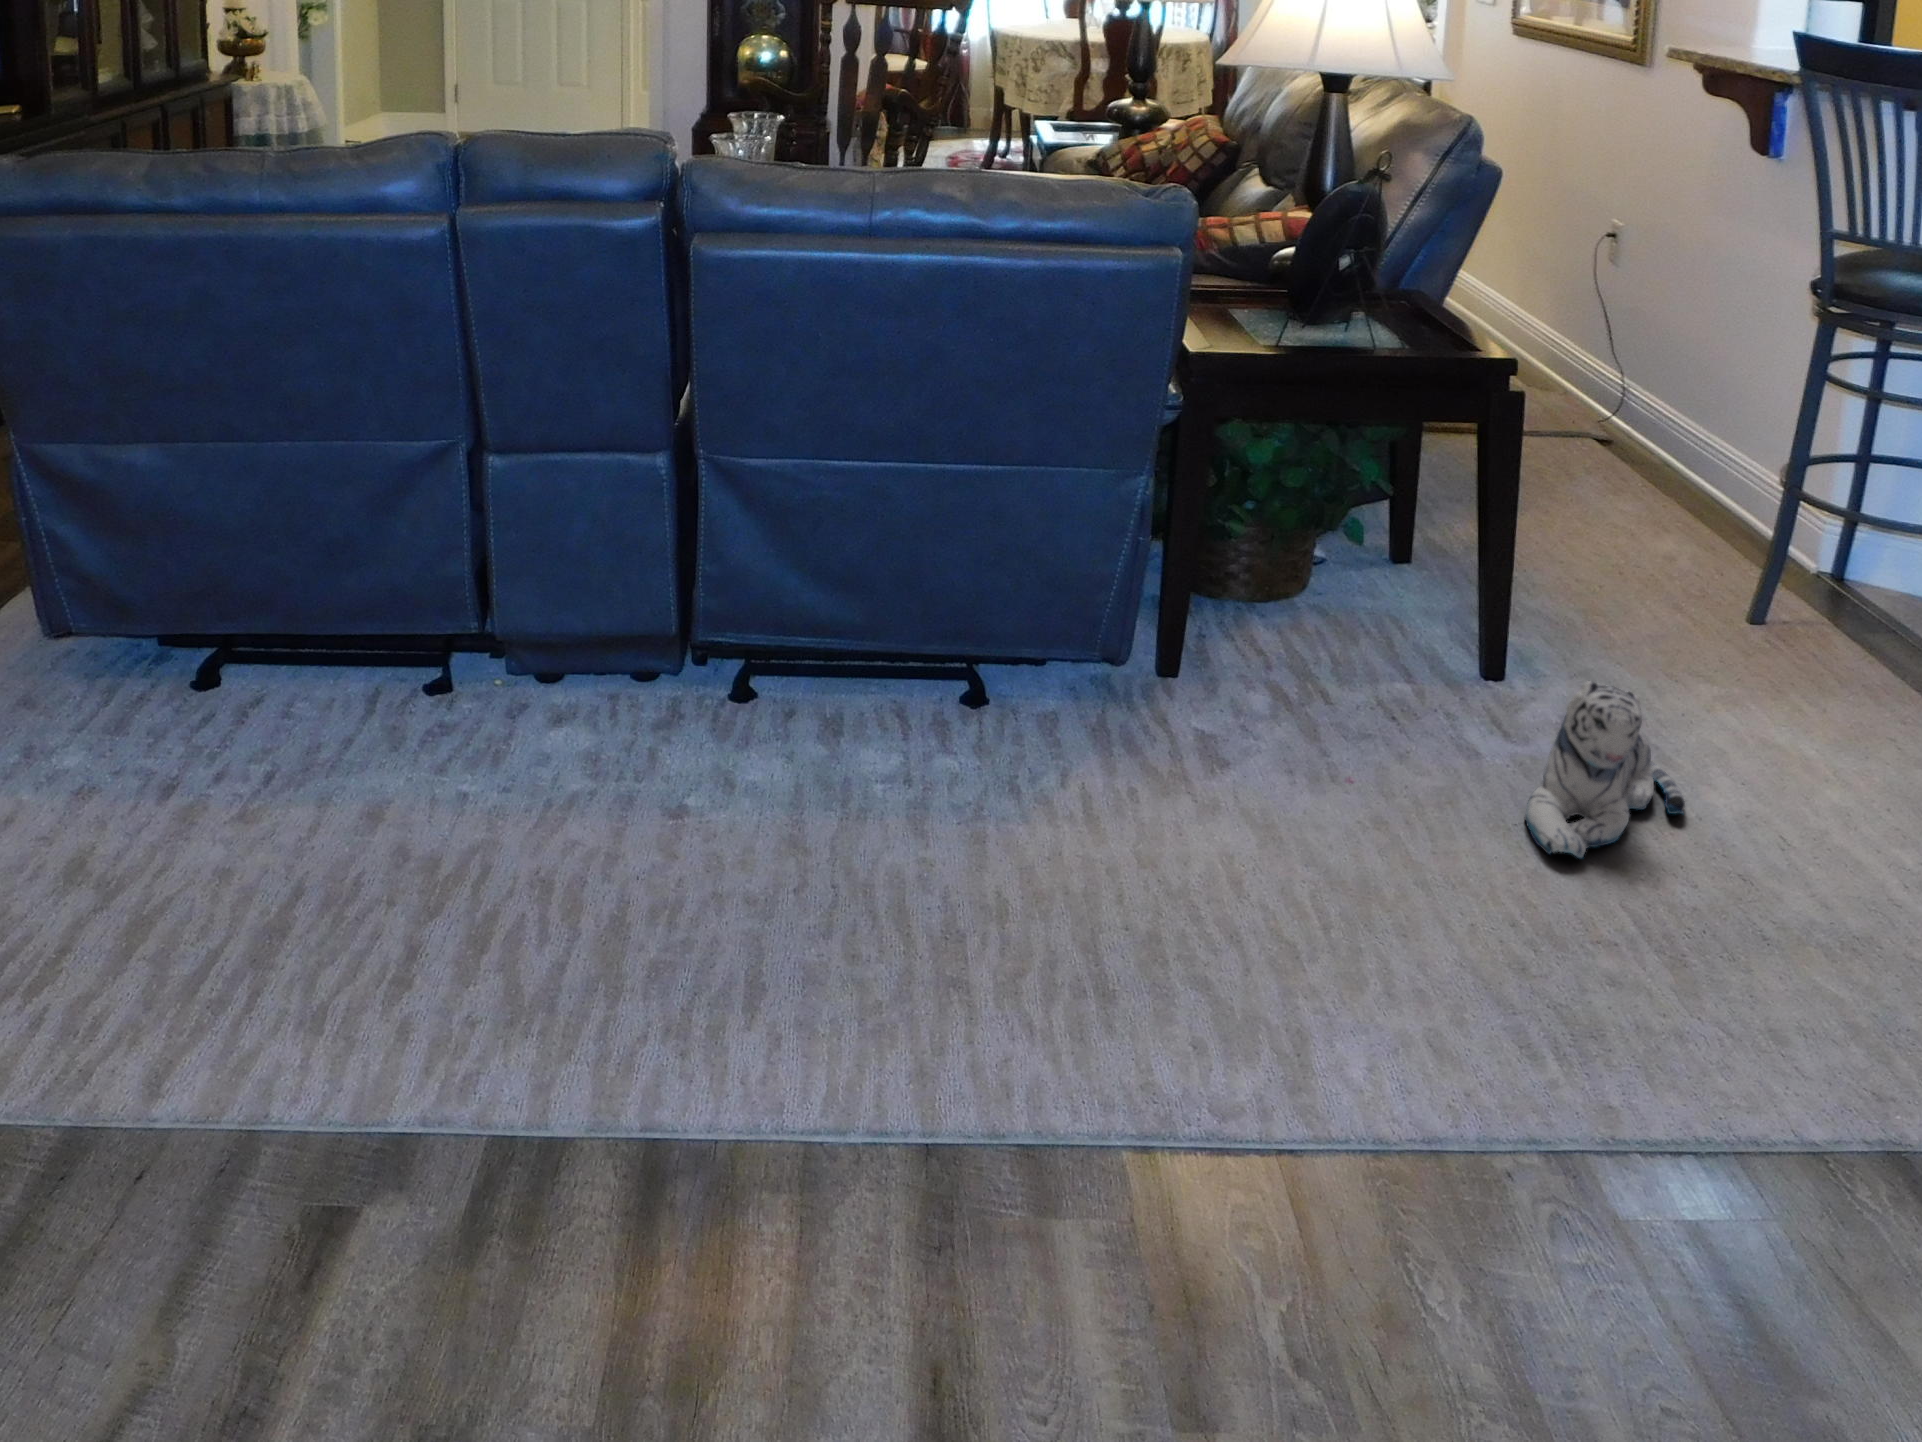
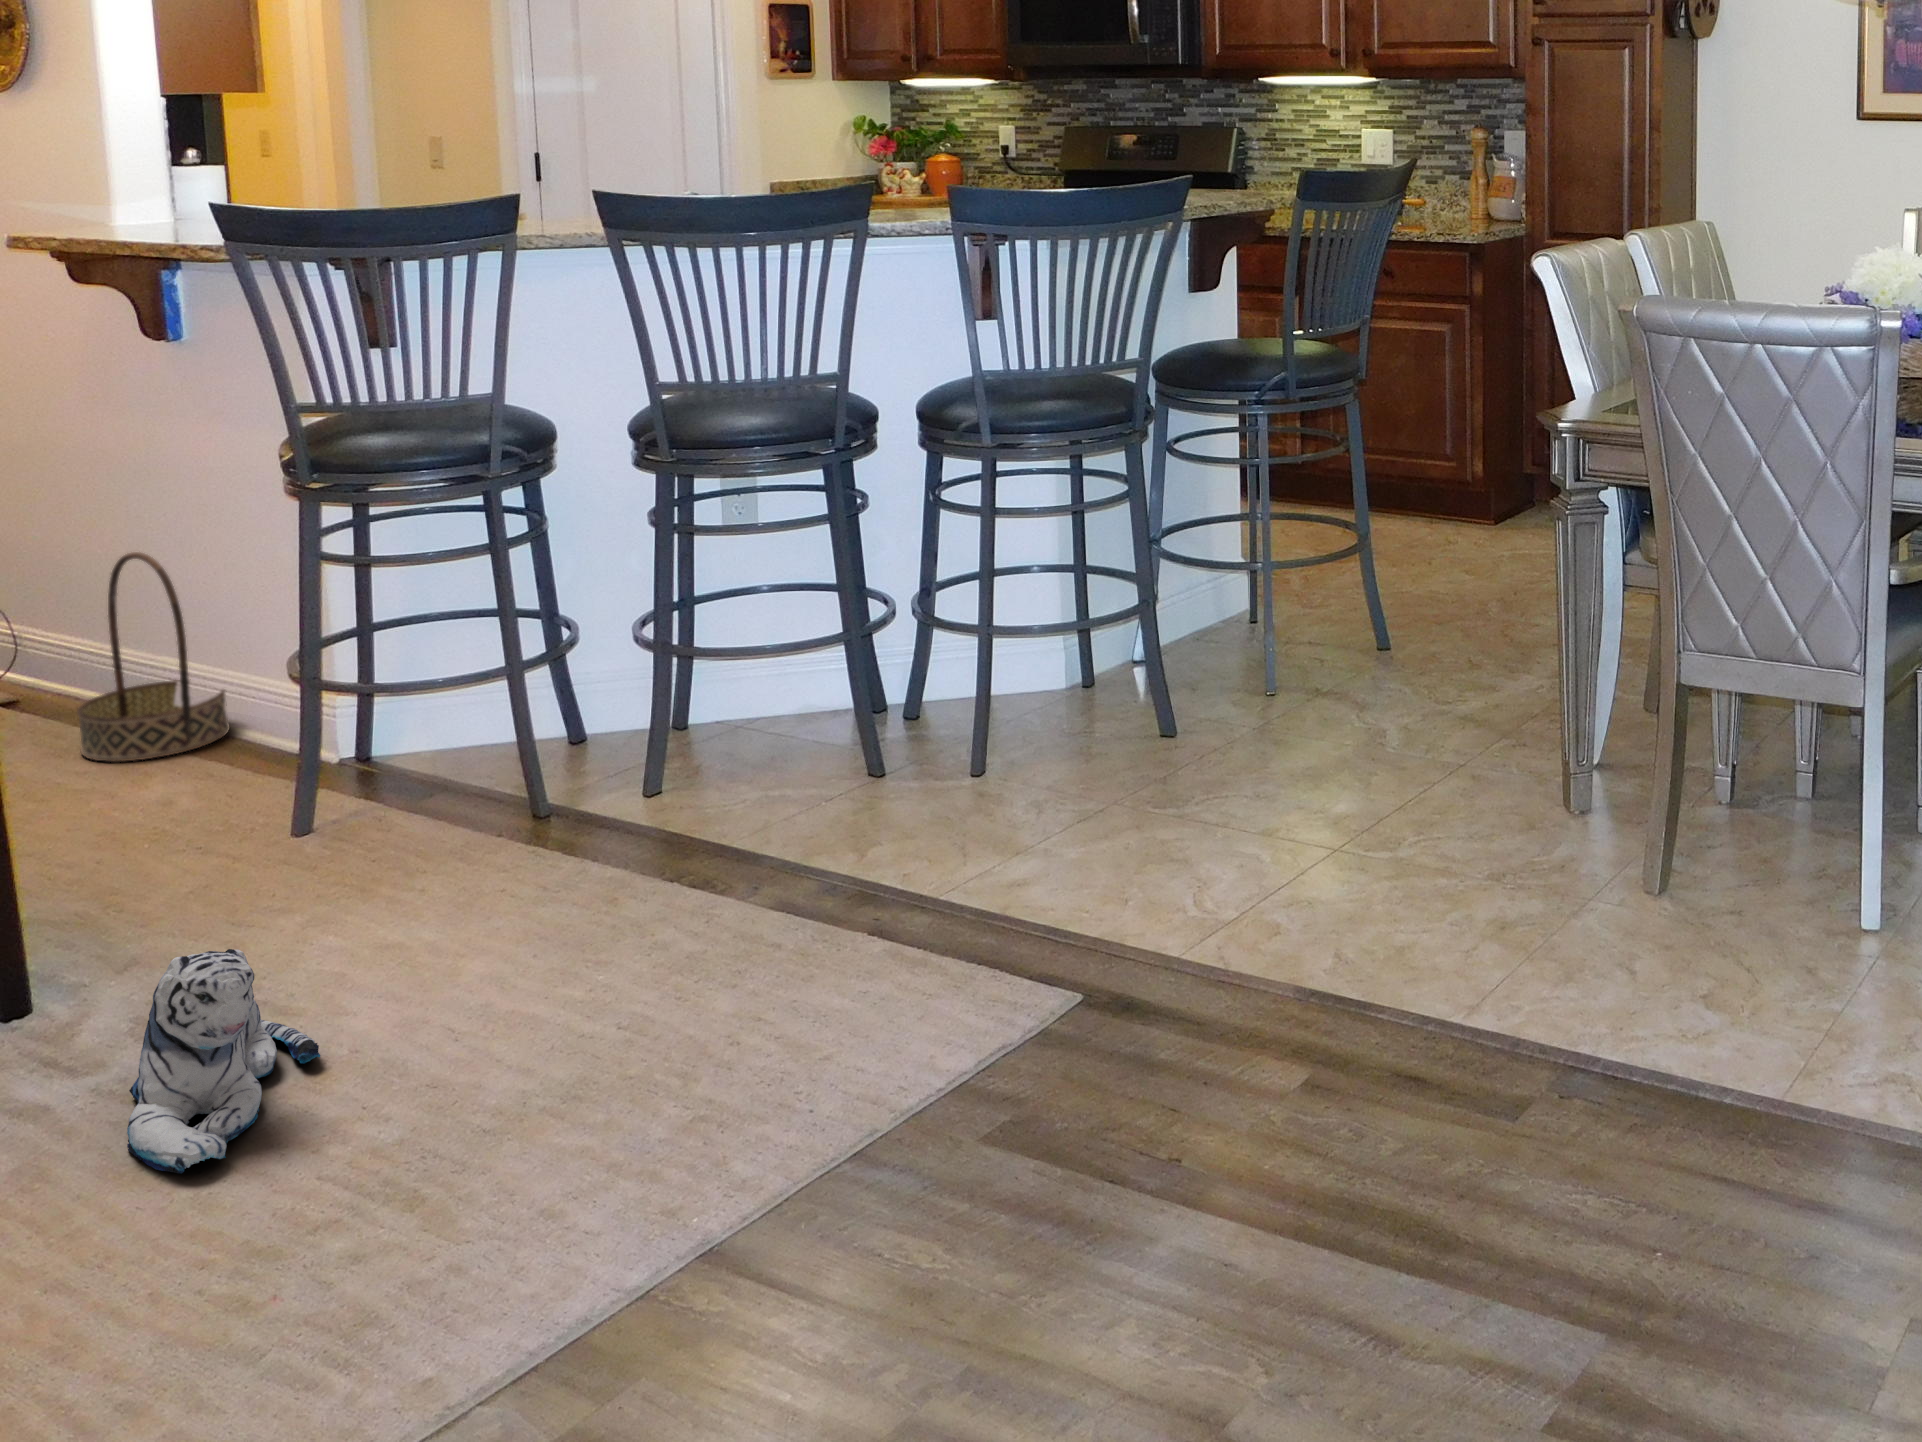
basket: none [1628,339,1747,521] -> present [77,552,230,762]

